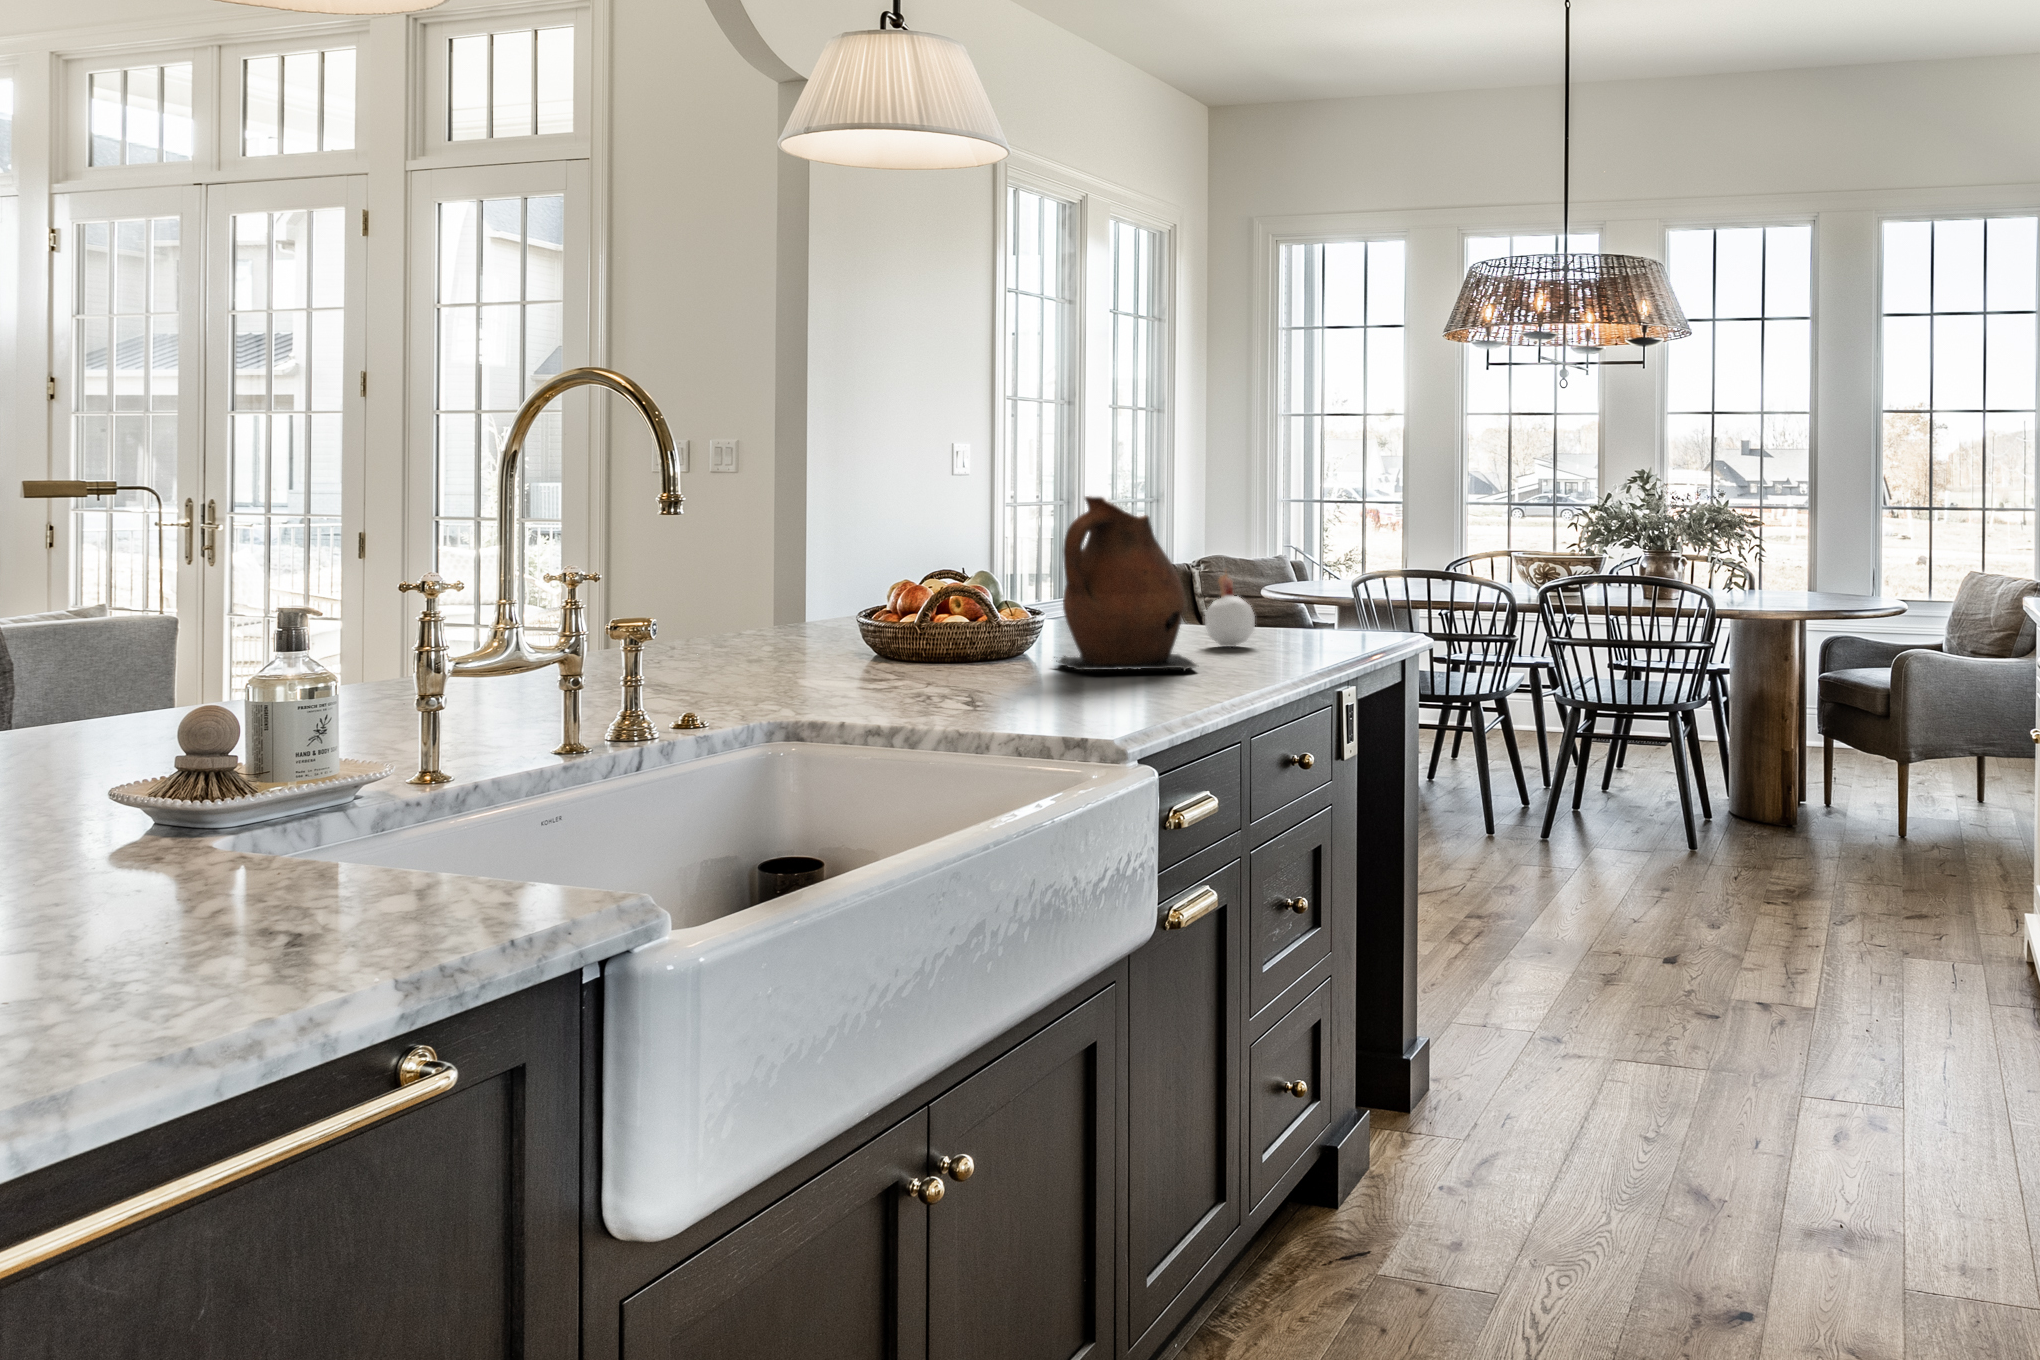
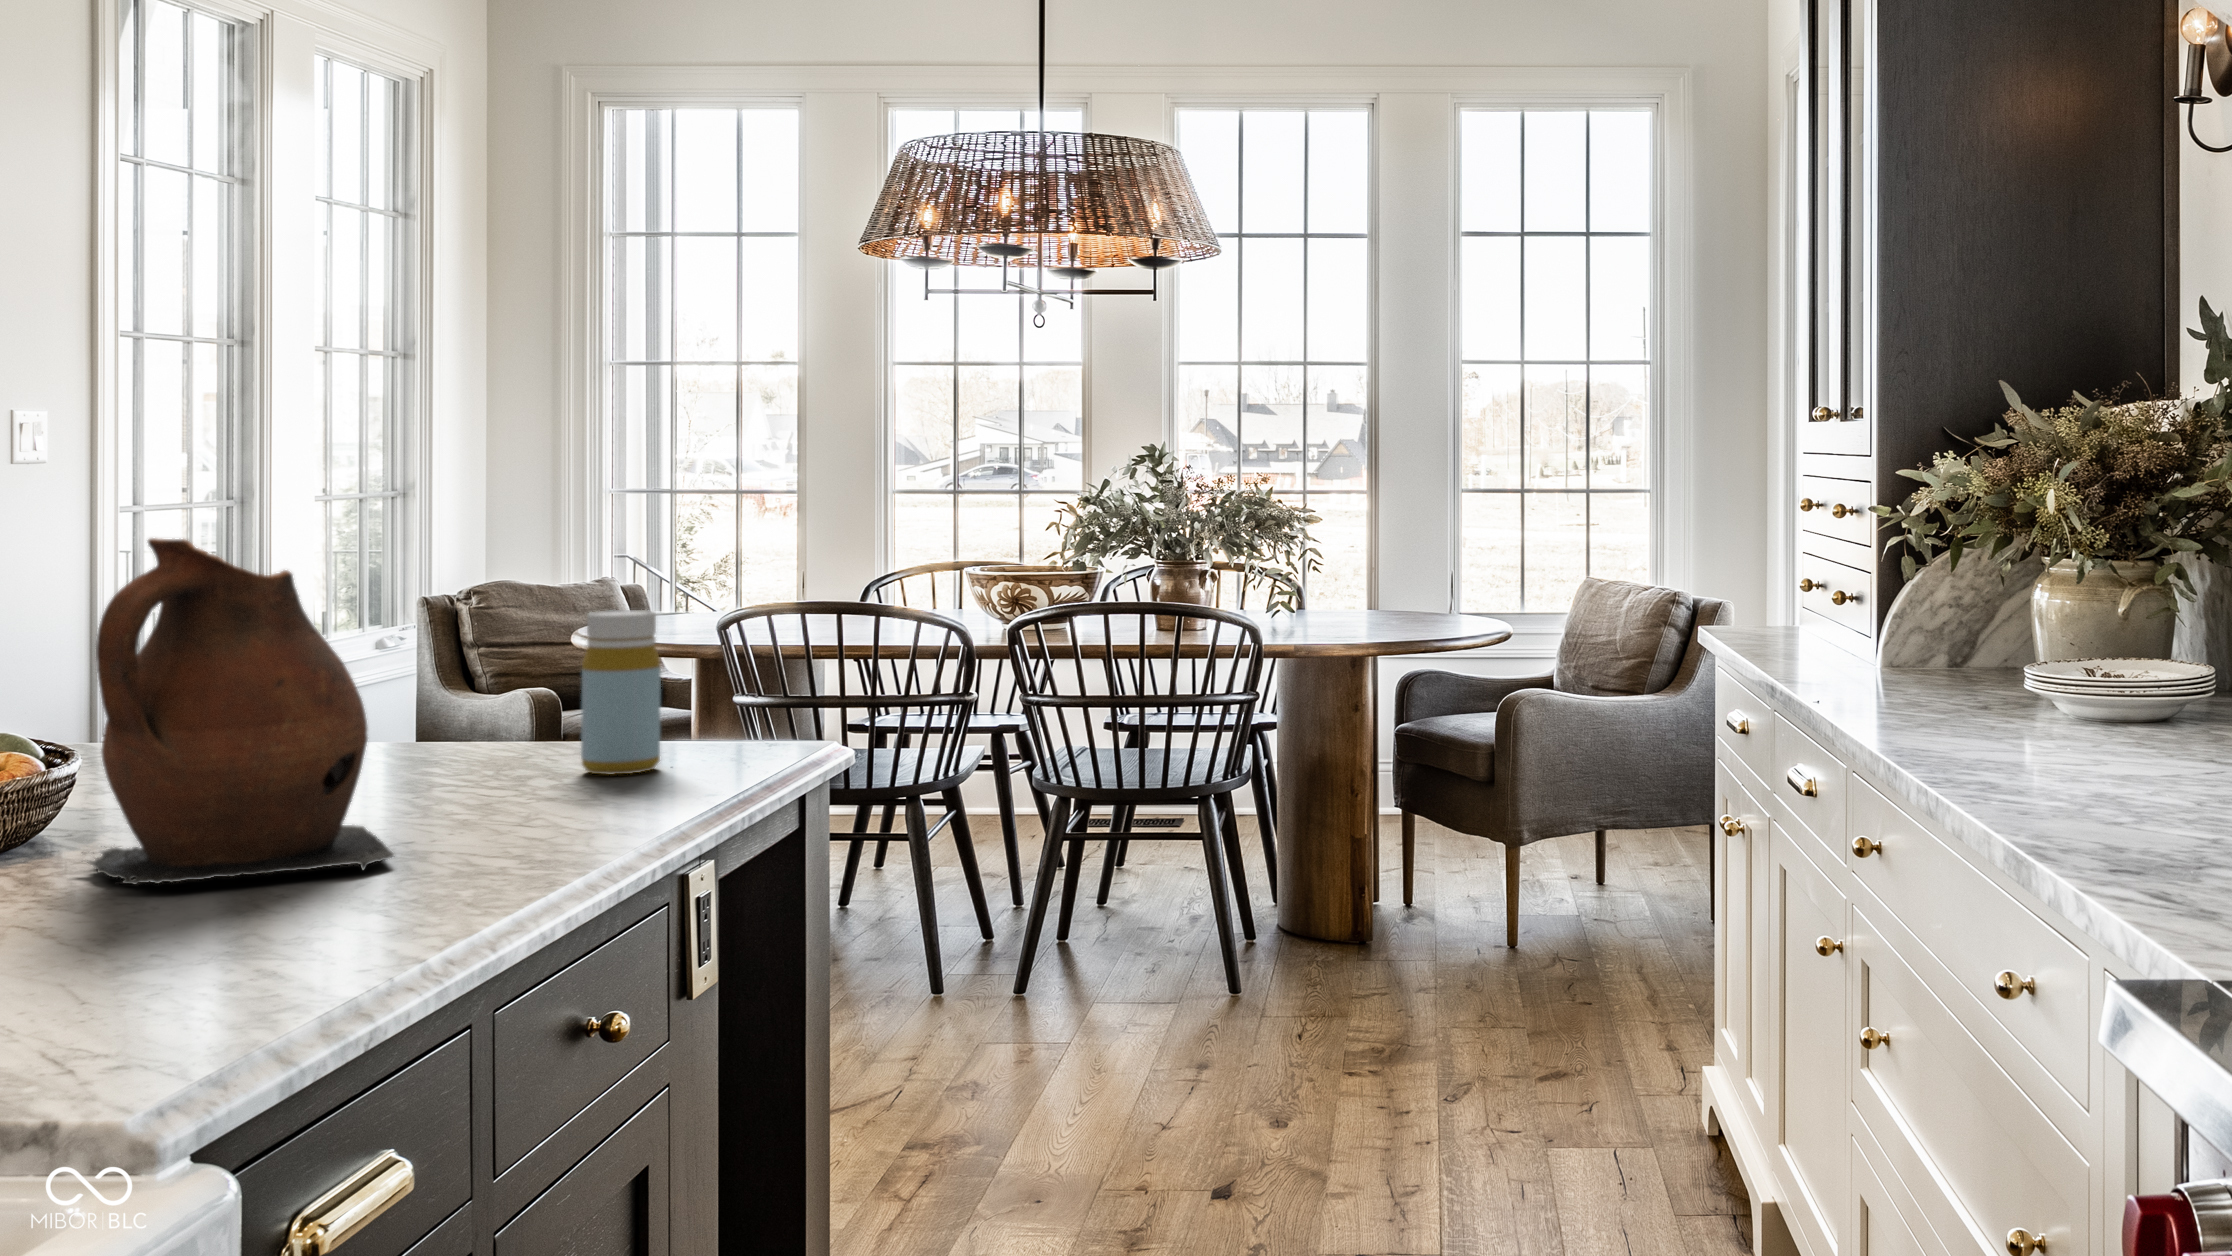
bottle: none [1285,549,1327,641] -> present [581,610,661,774]
candle: present [1205,559,1255,647] -> none [422,635,521,796]

